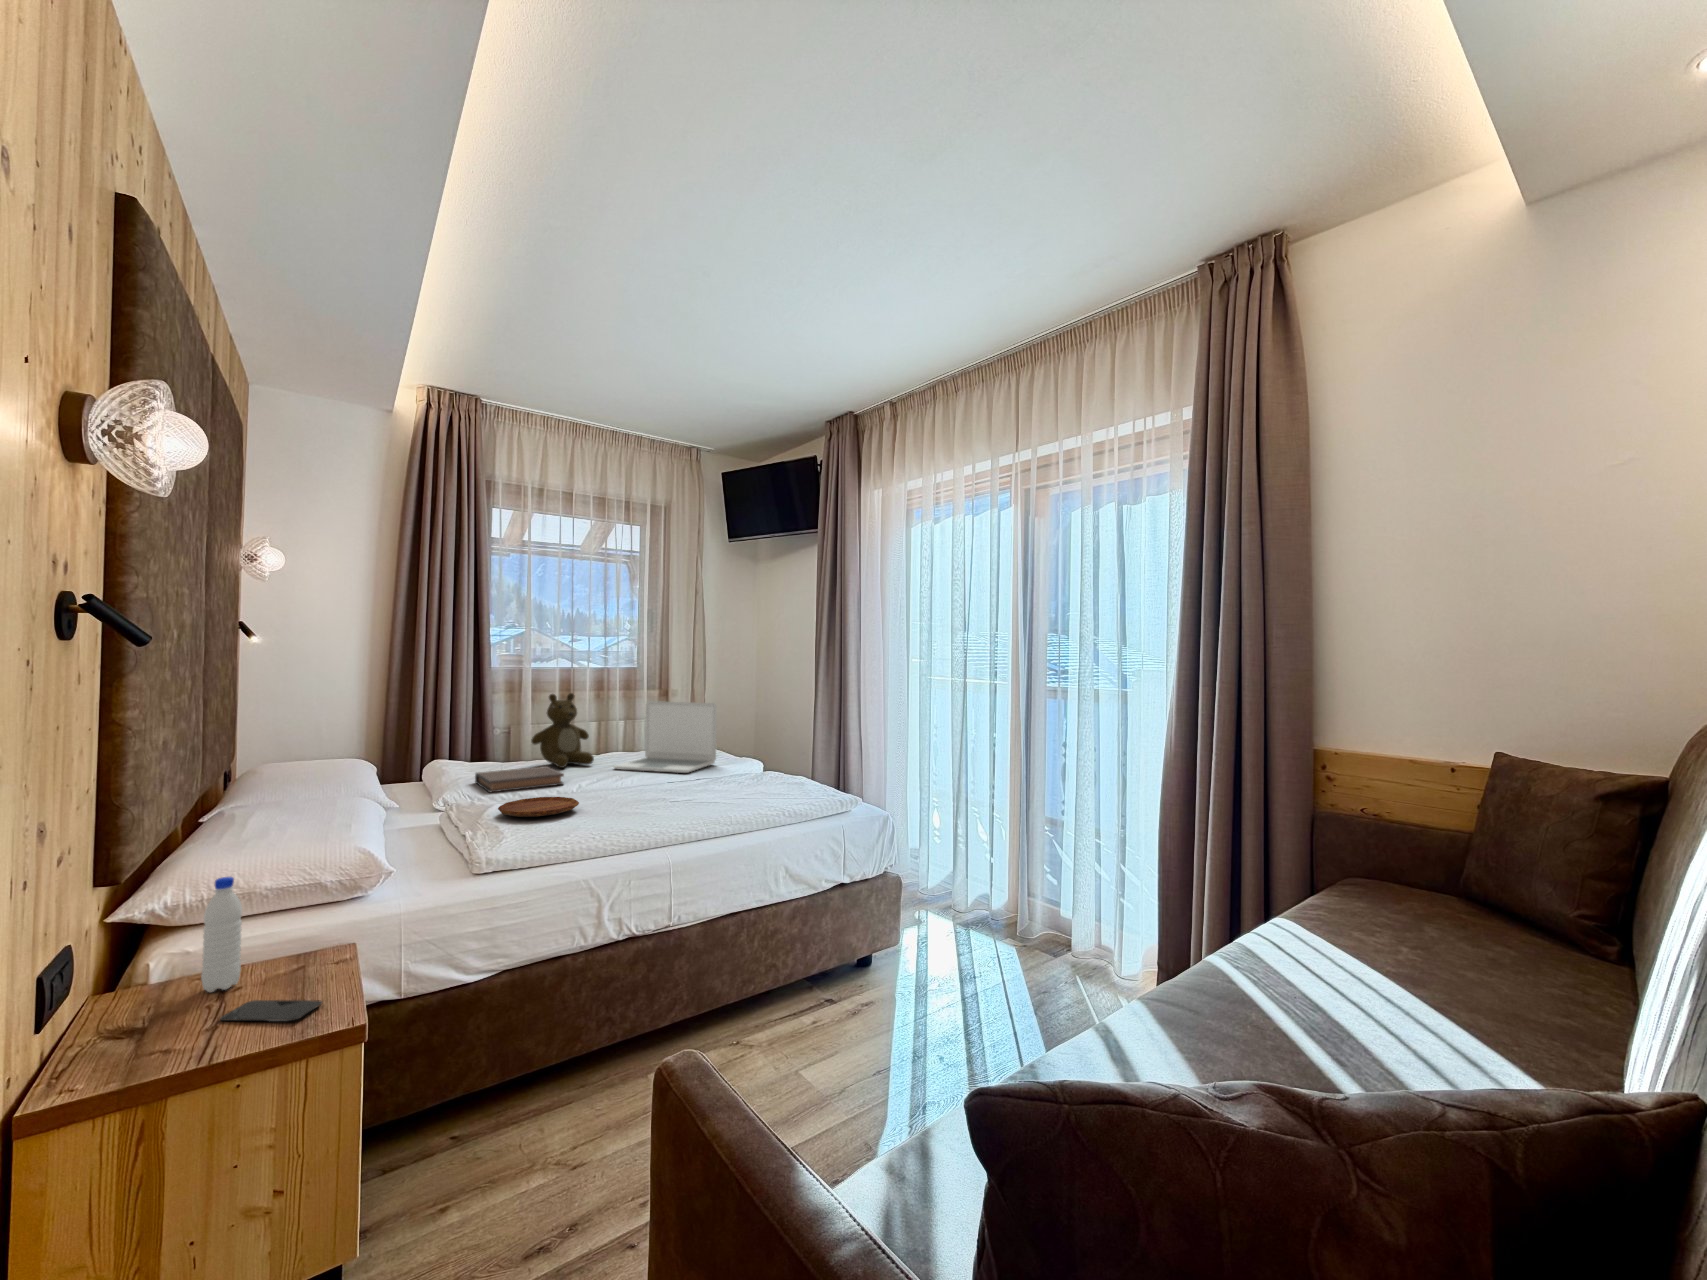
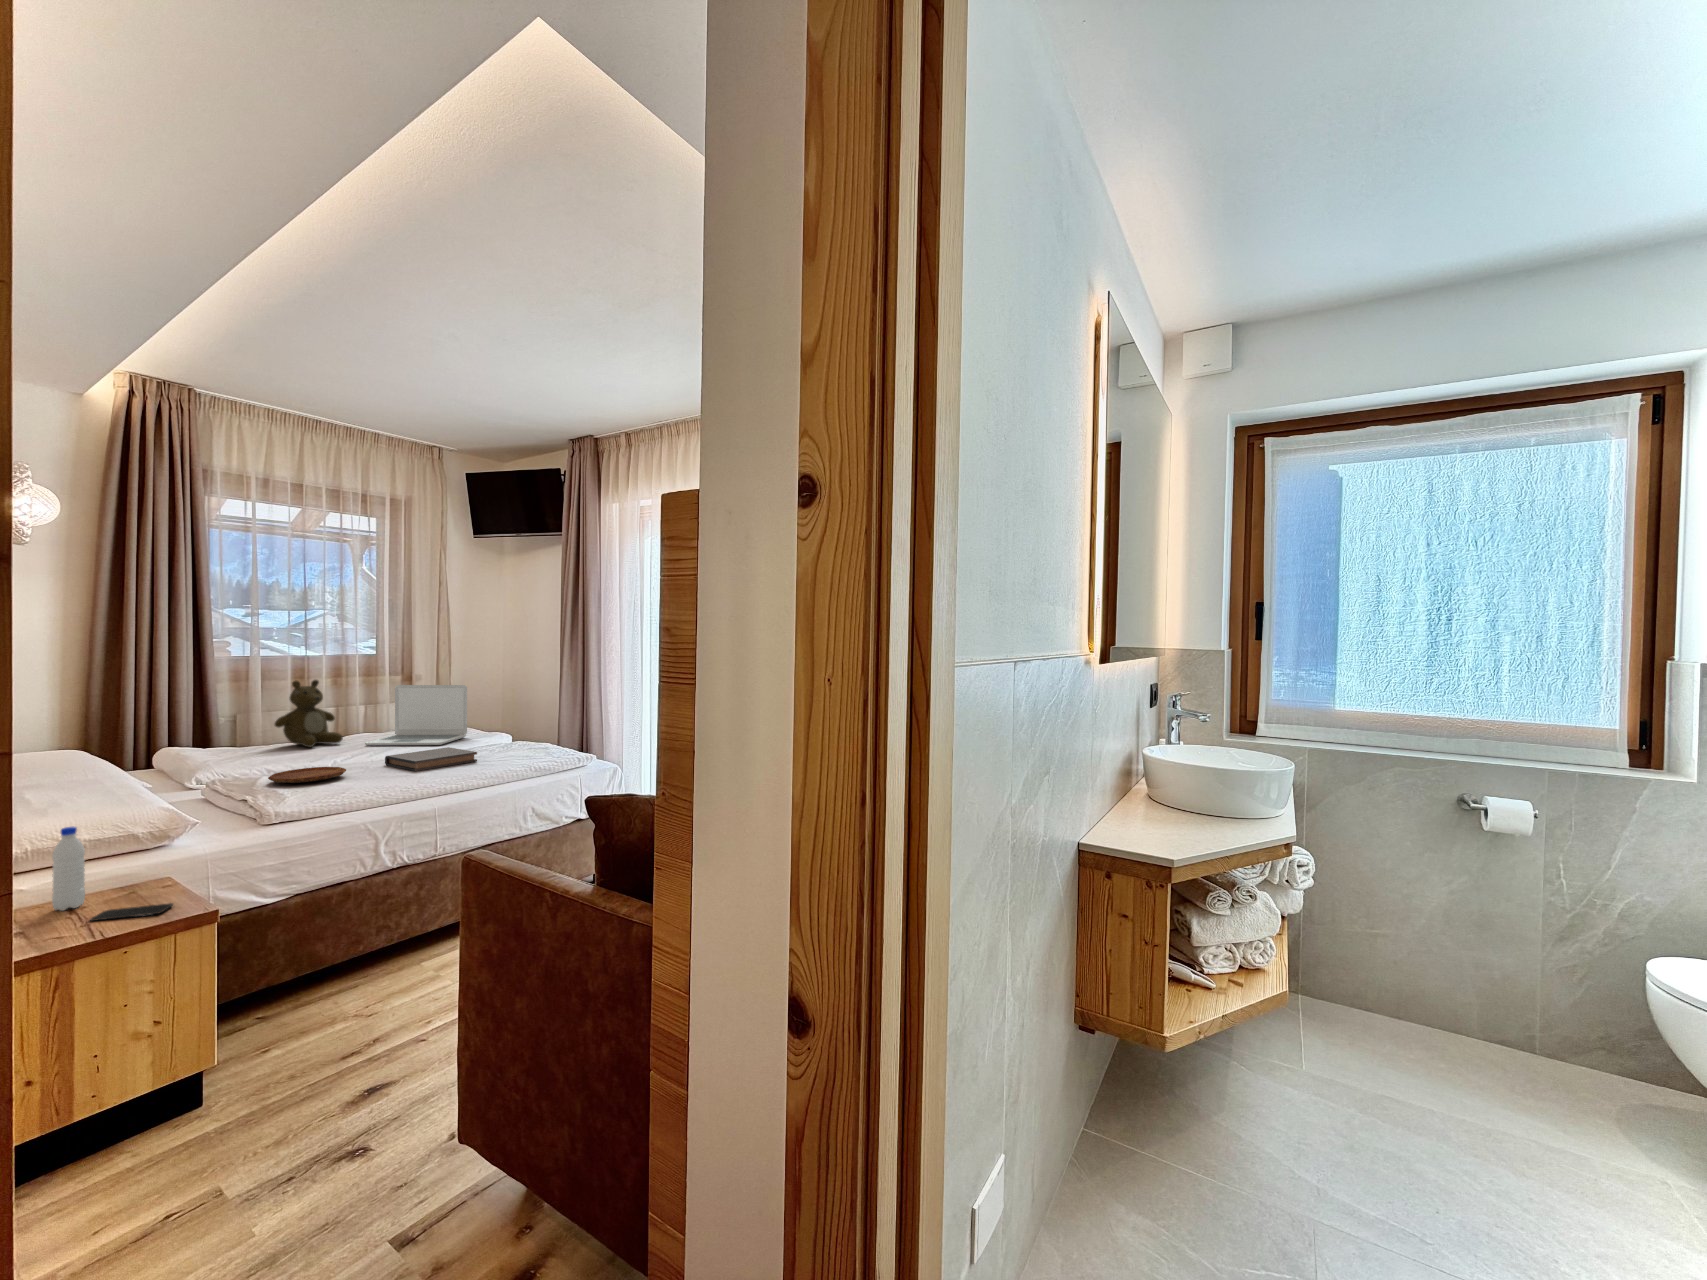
book: present [475,766,564,792] -> present [385,747,477,771]

